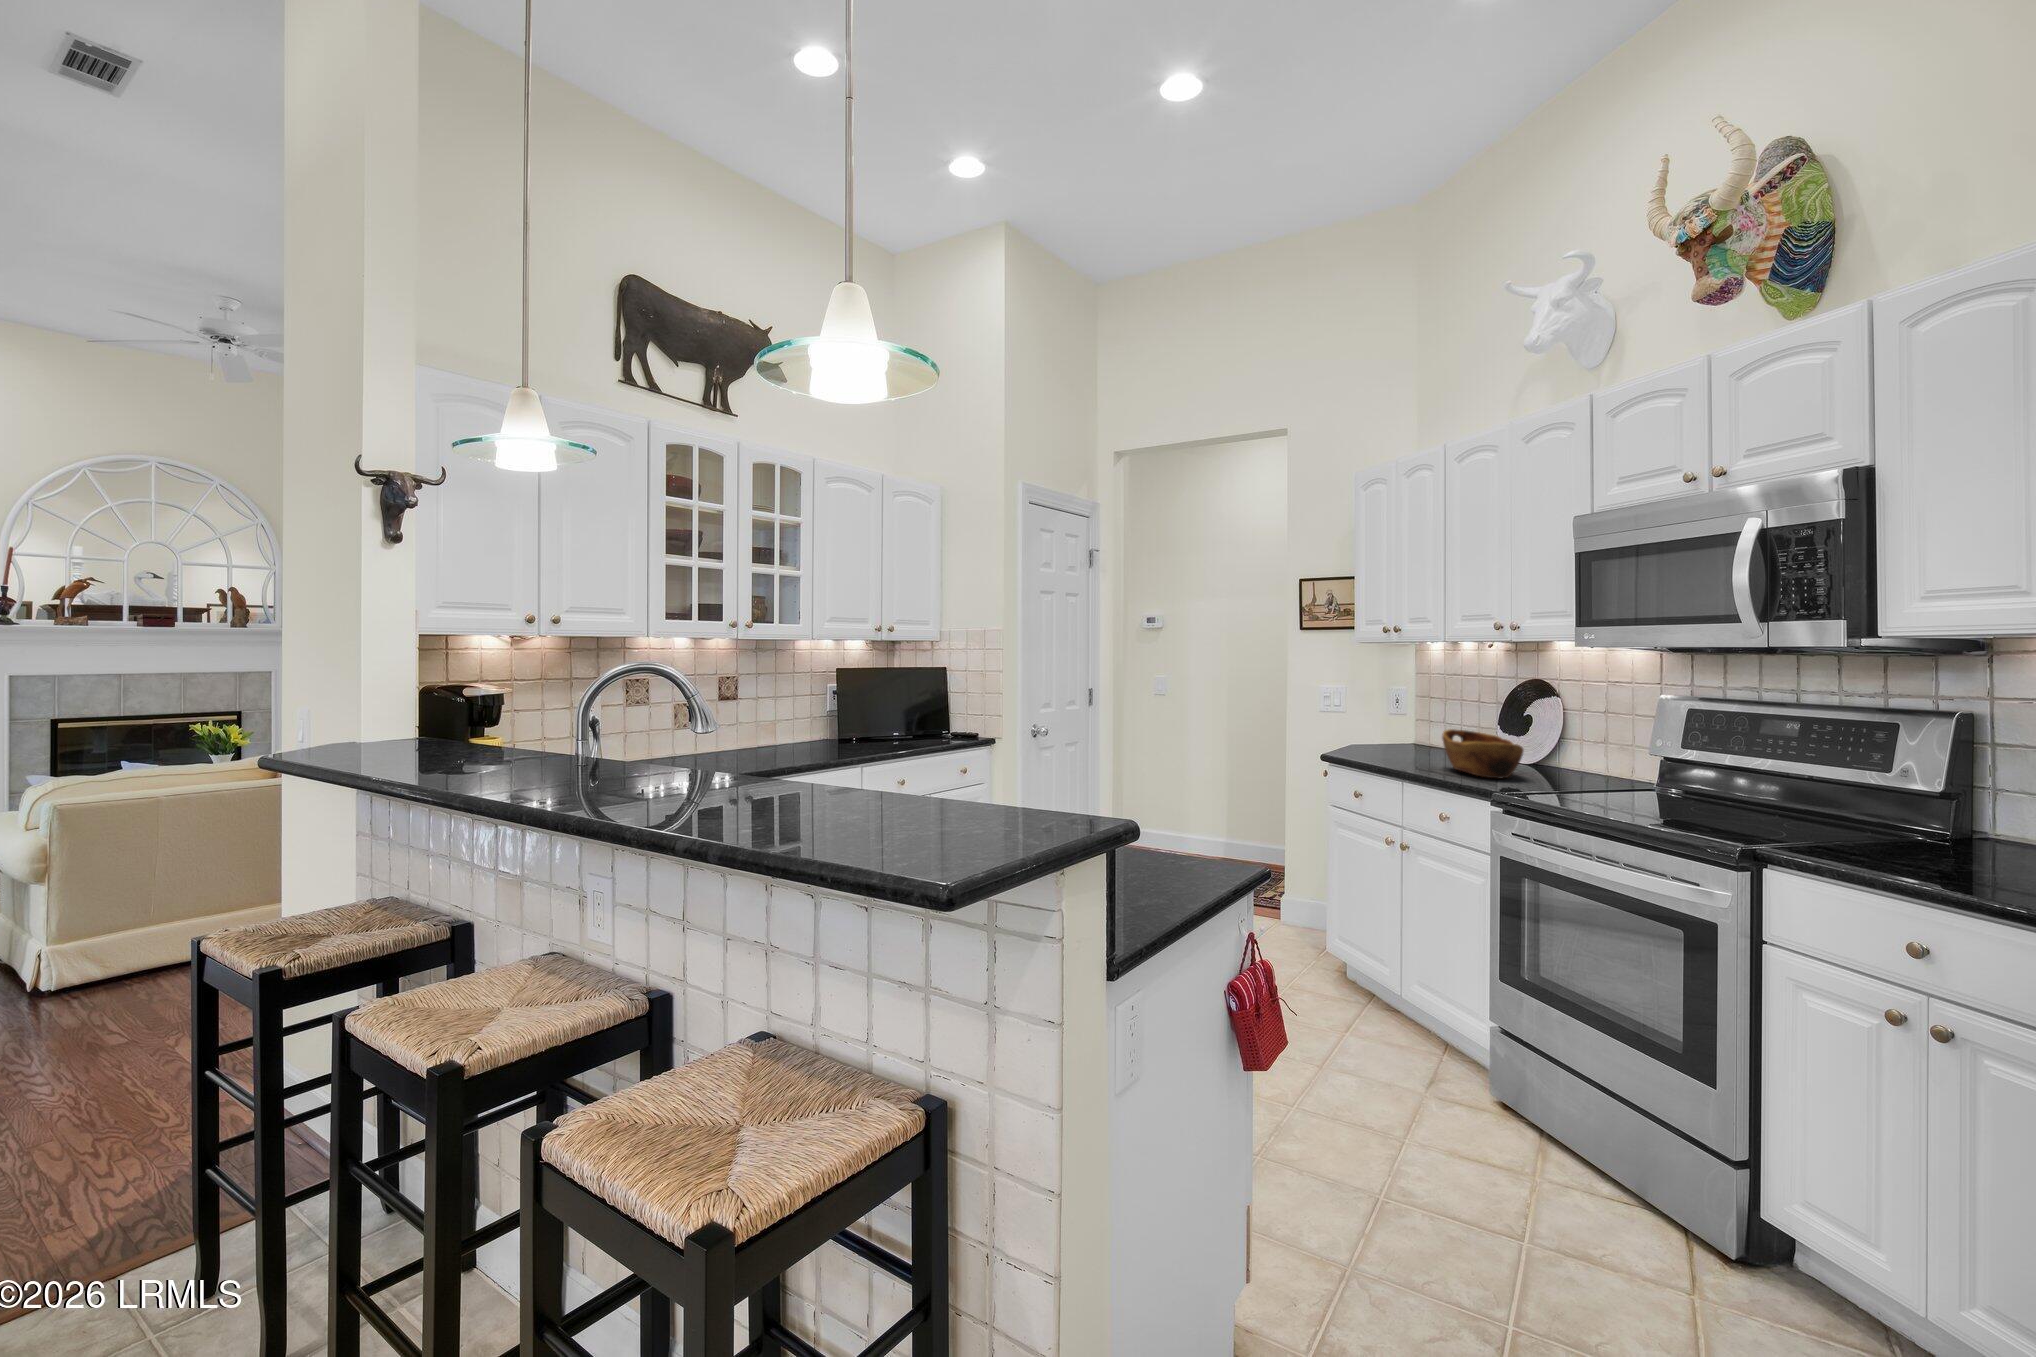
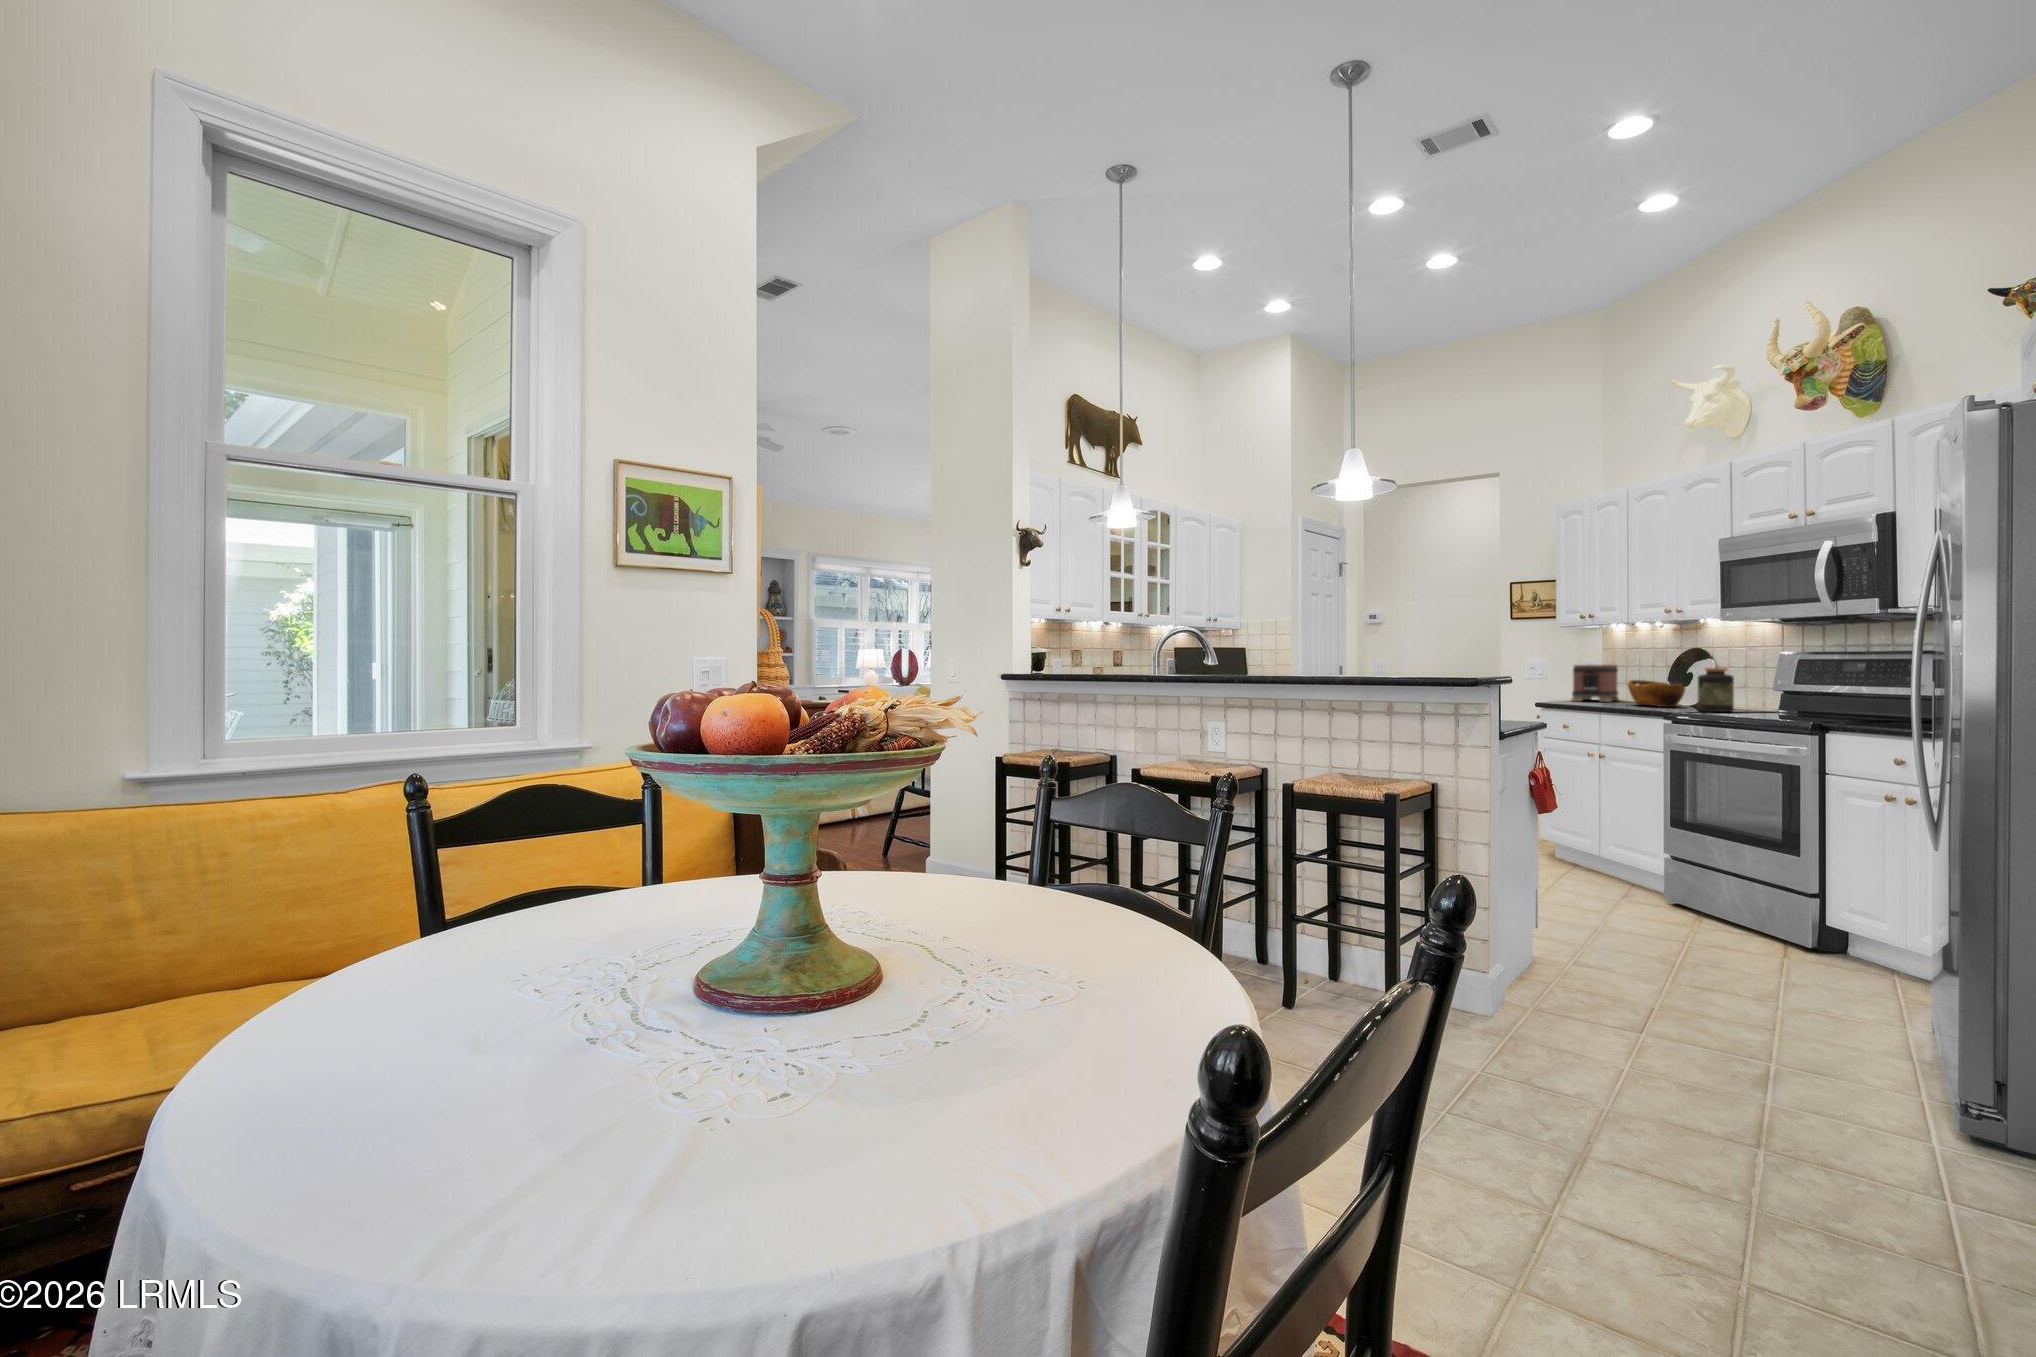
toaster: none [1367,699,1435,759] -> present [1572,665,1619,702]
jar: none [1542,725,1598,801] -> present [1697,668,1734,712]

